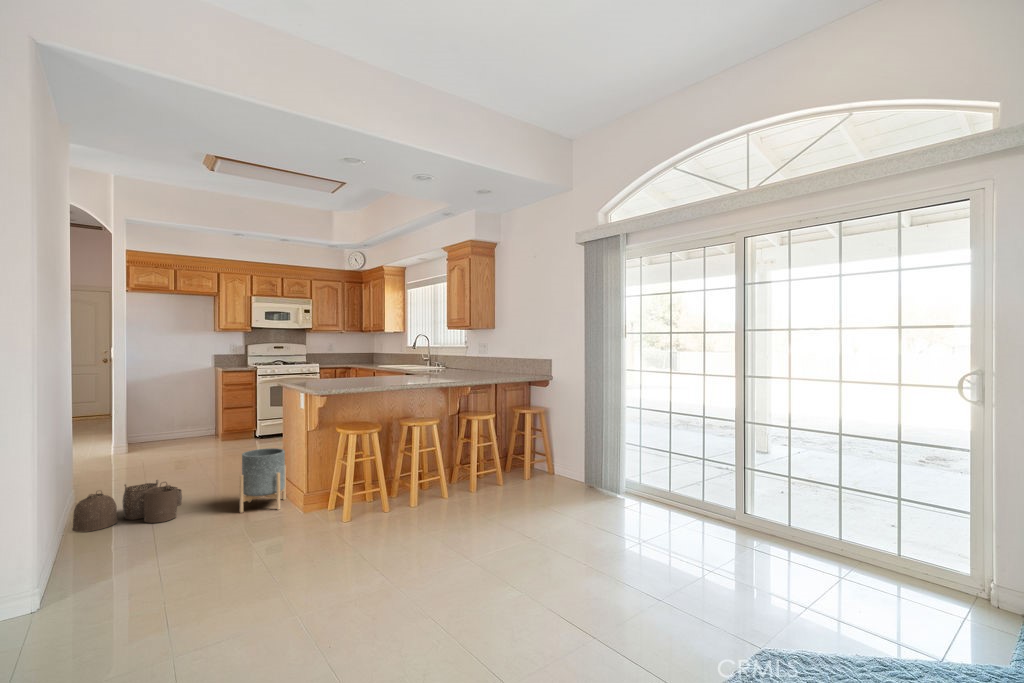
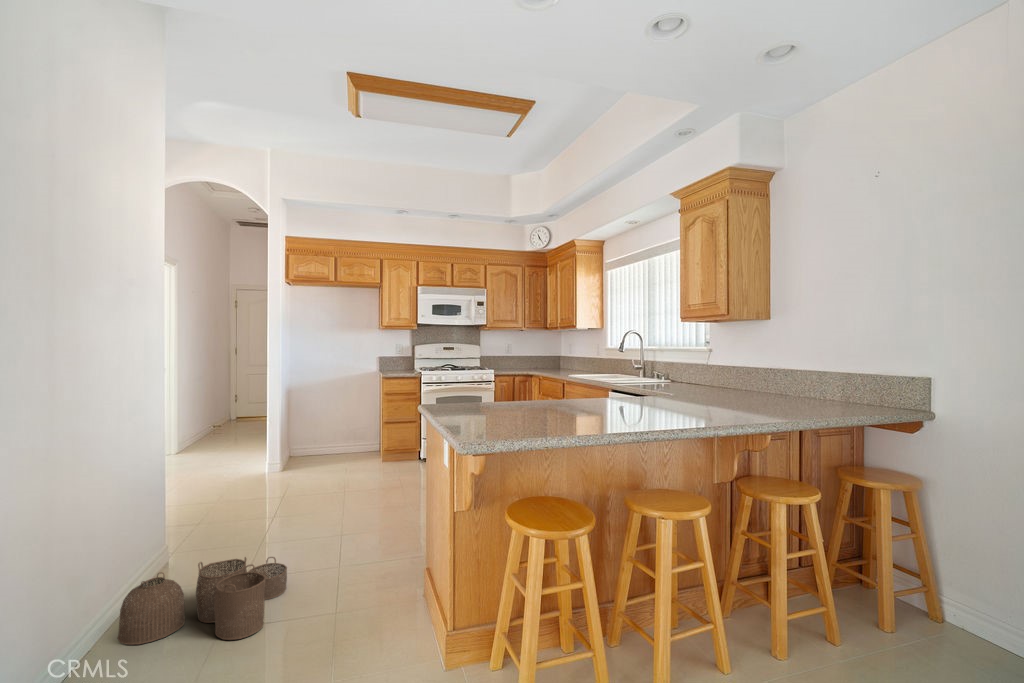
planter: present [240,448,286,513] -> none [353,518,430,638]

